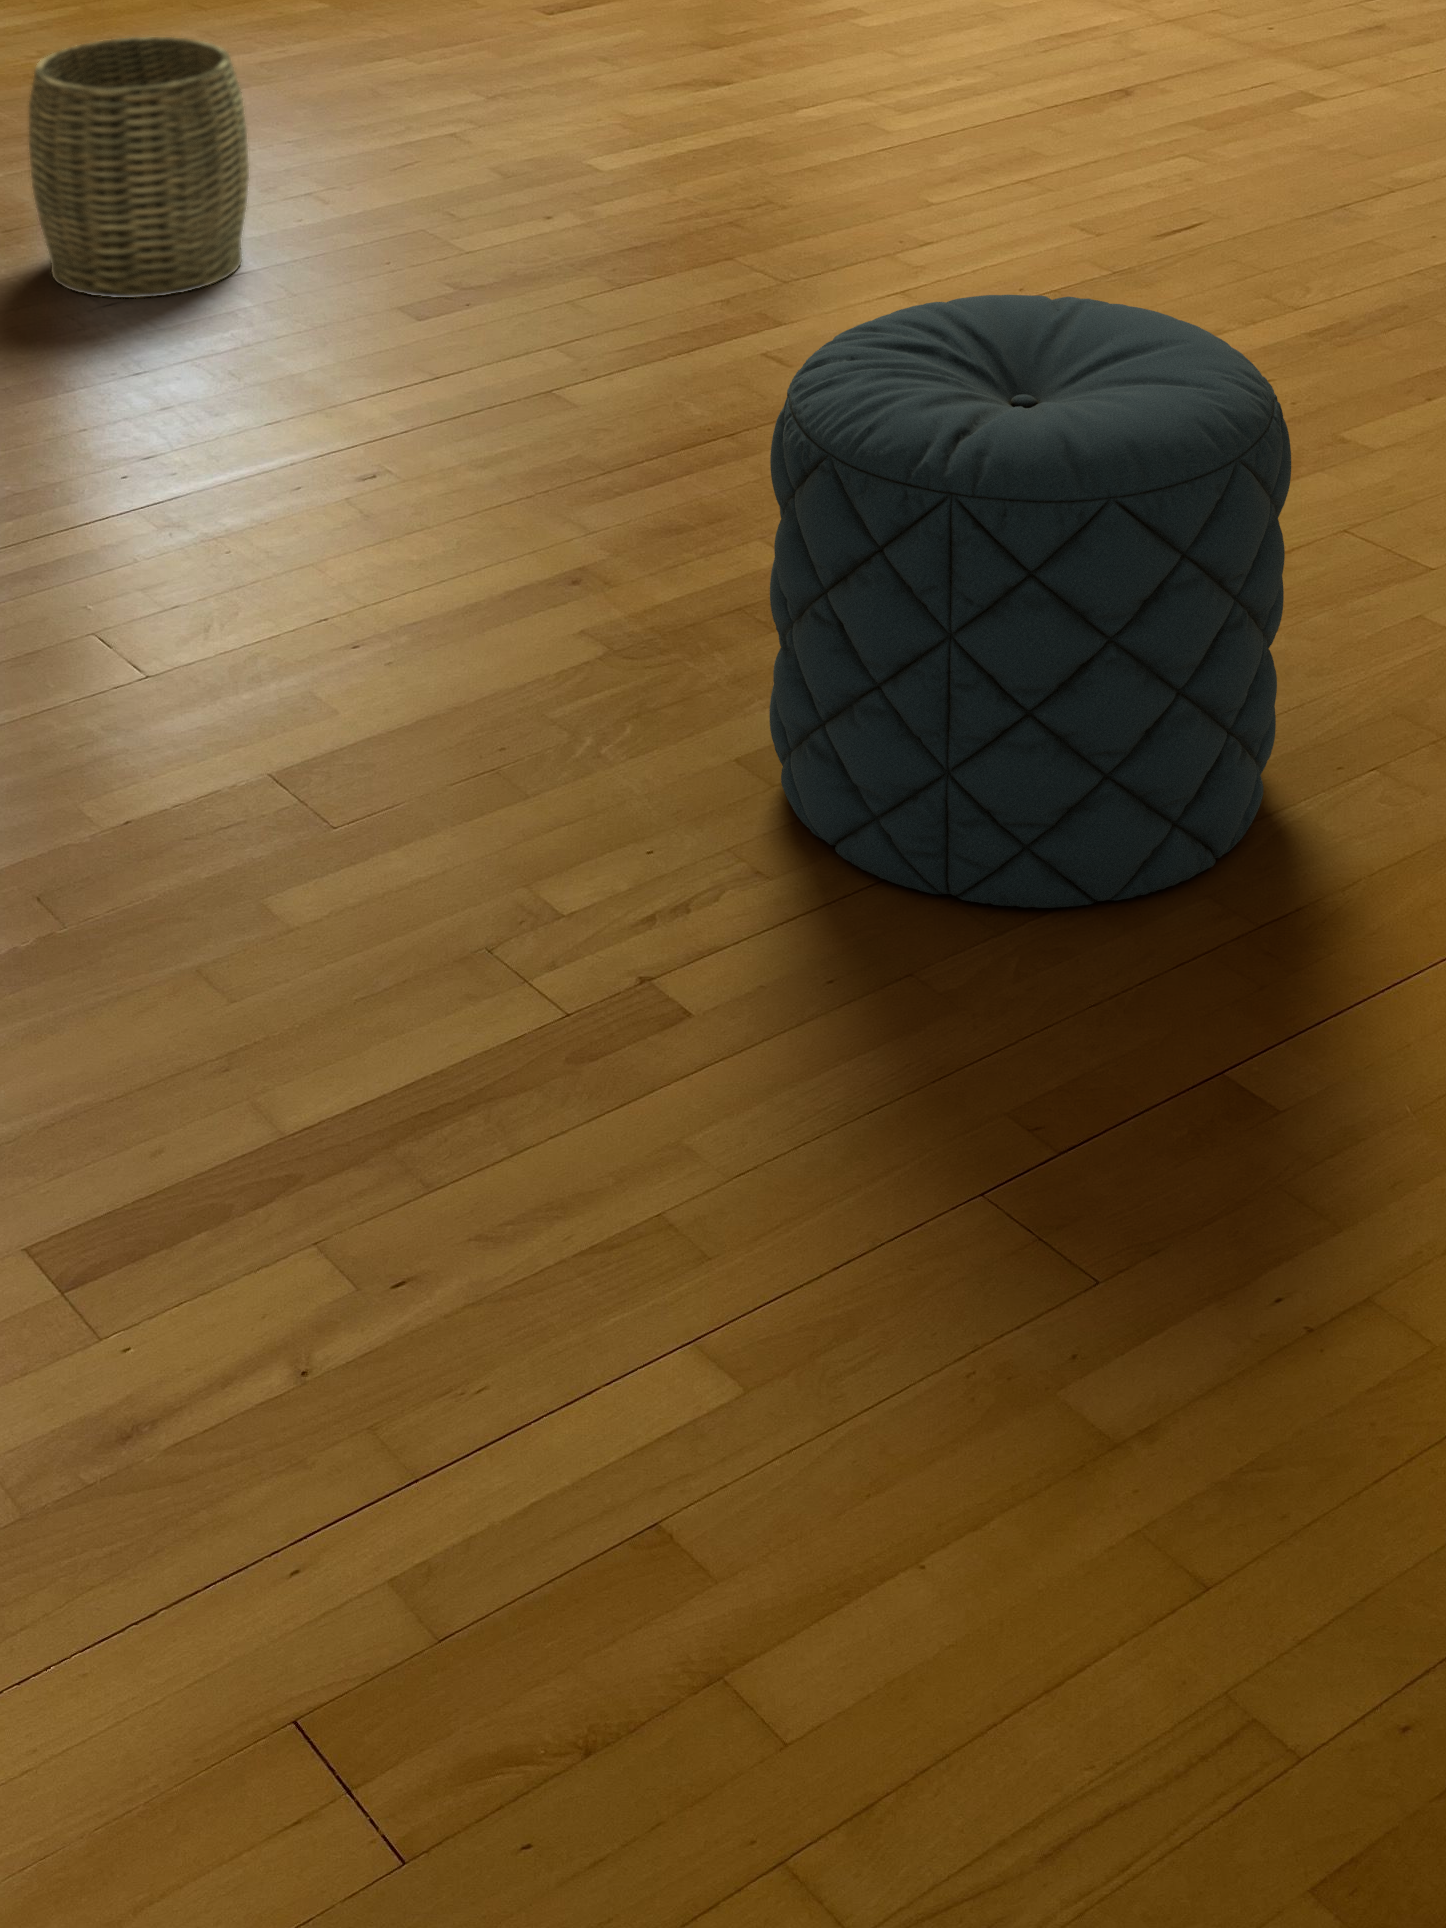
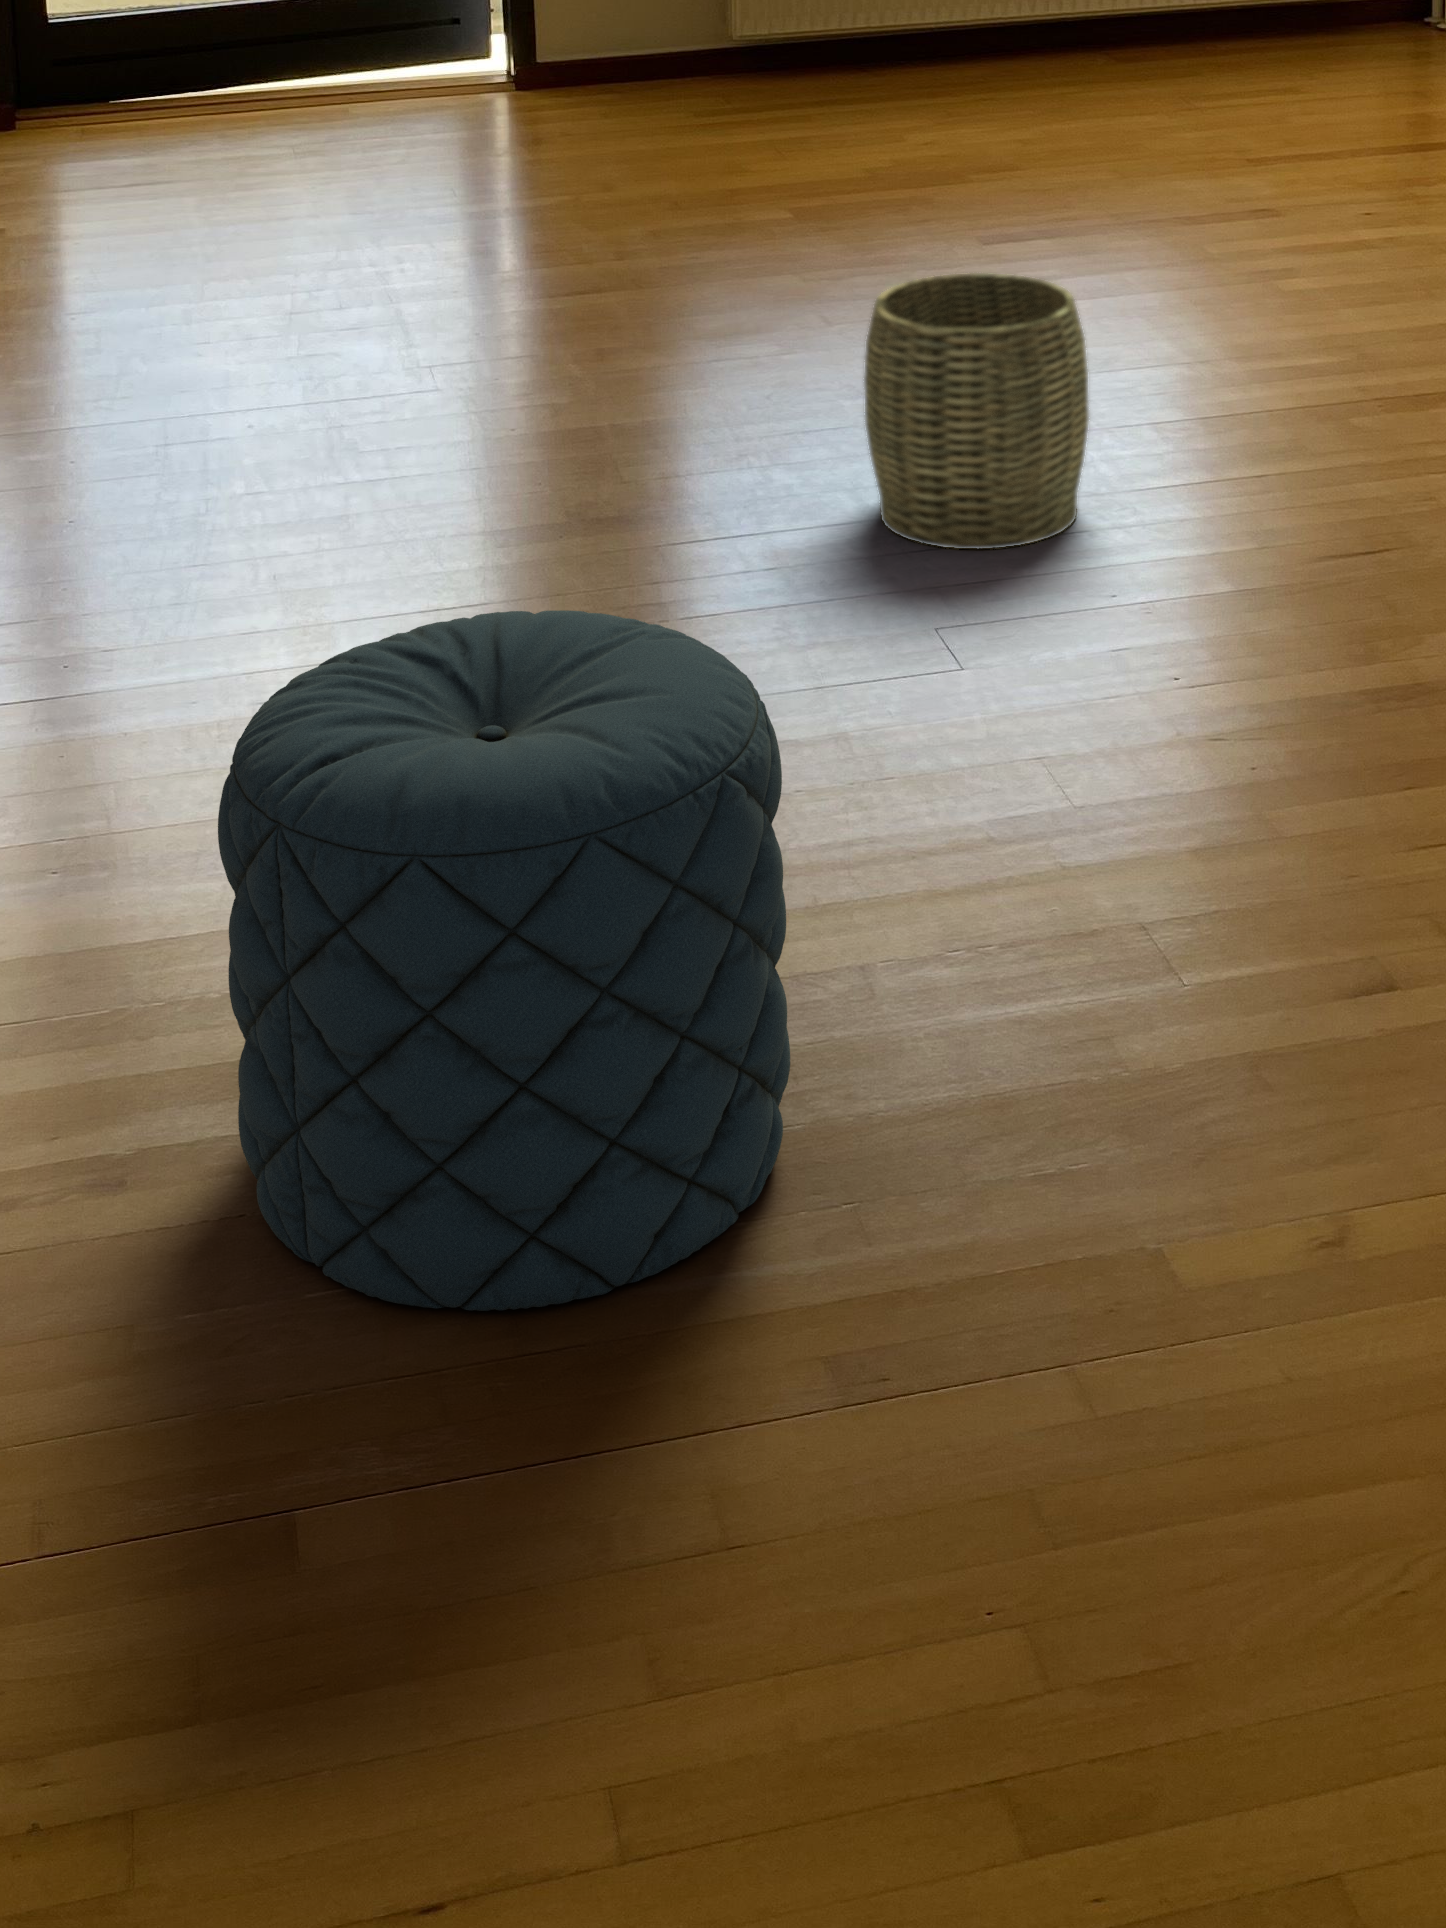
woven basket: present [29,37,249,298] -> present [864,273,1089,549]

